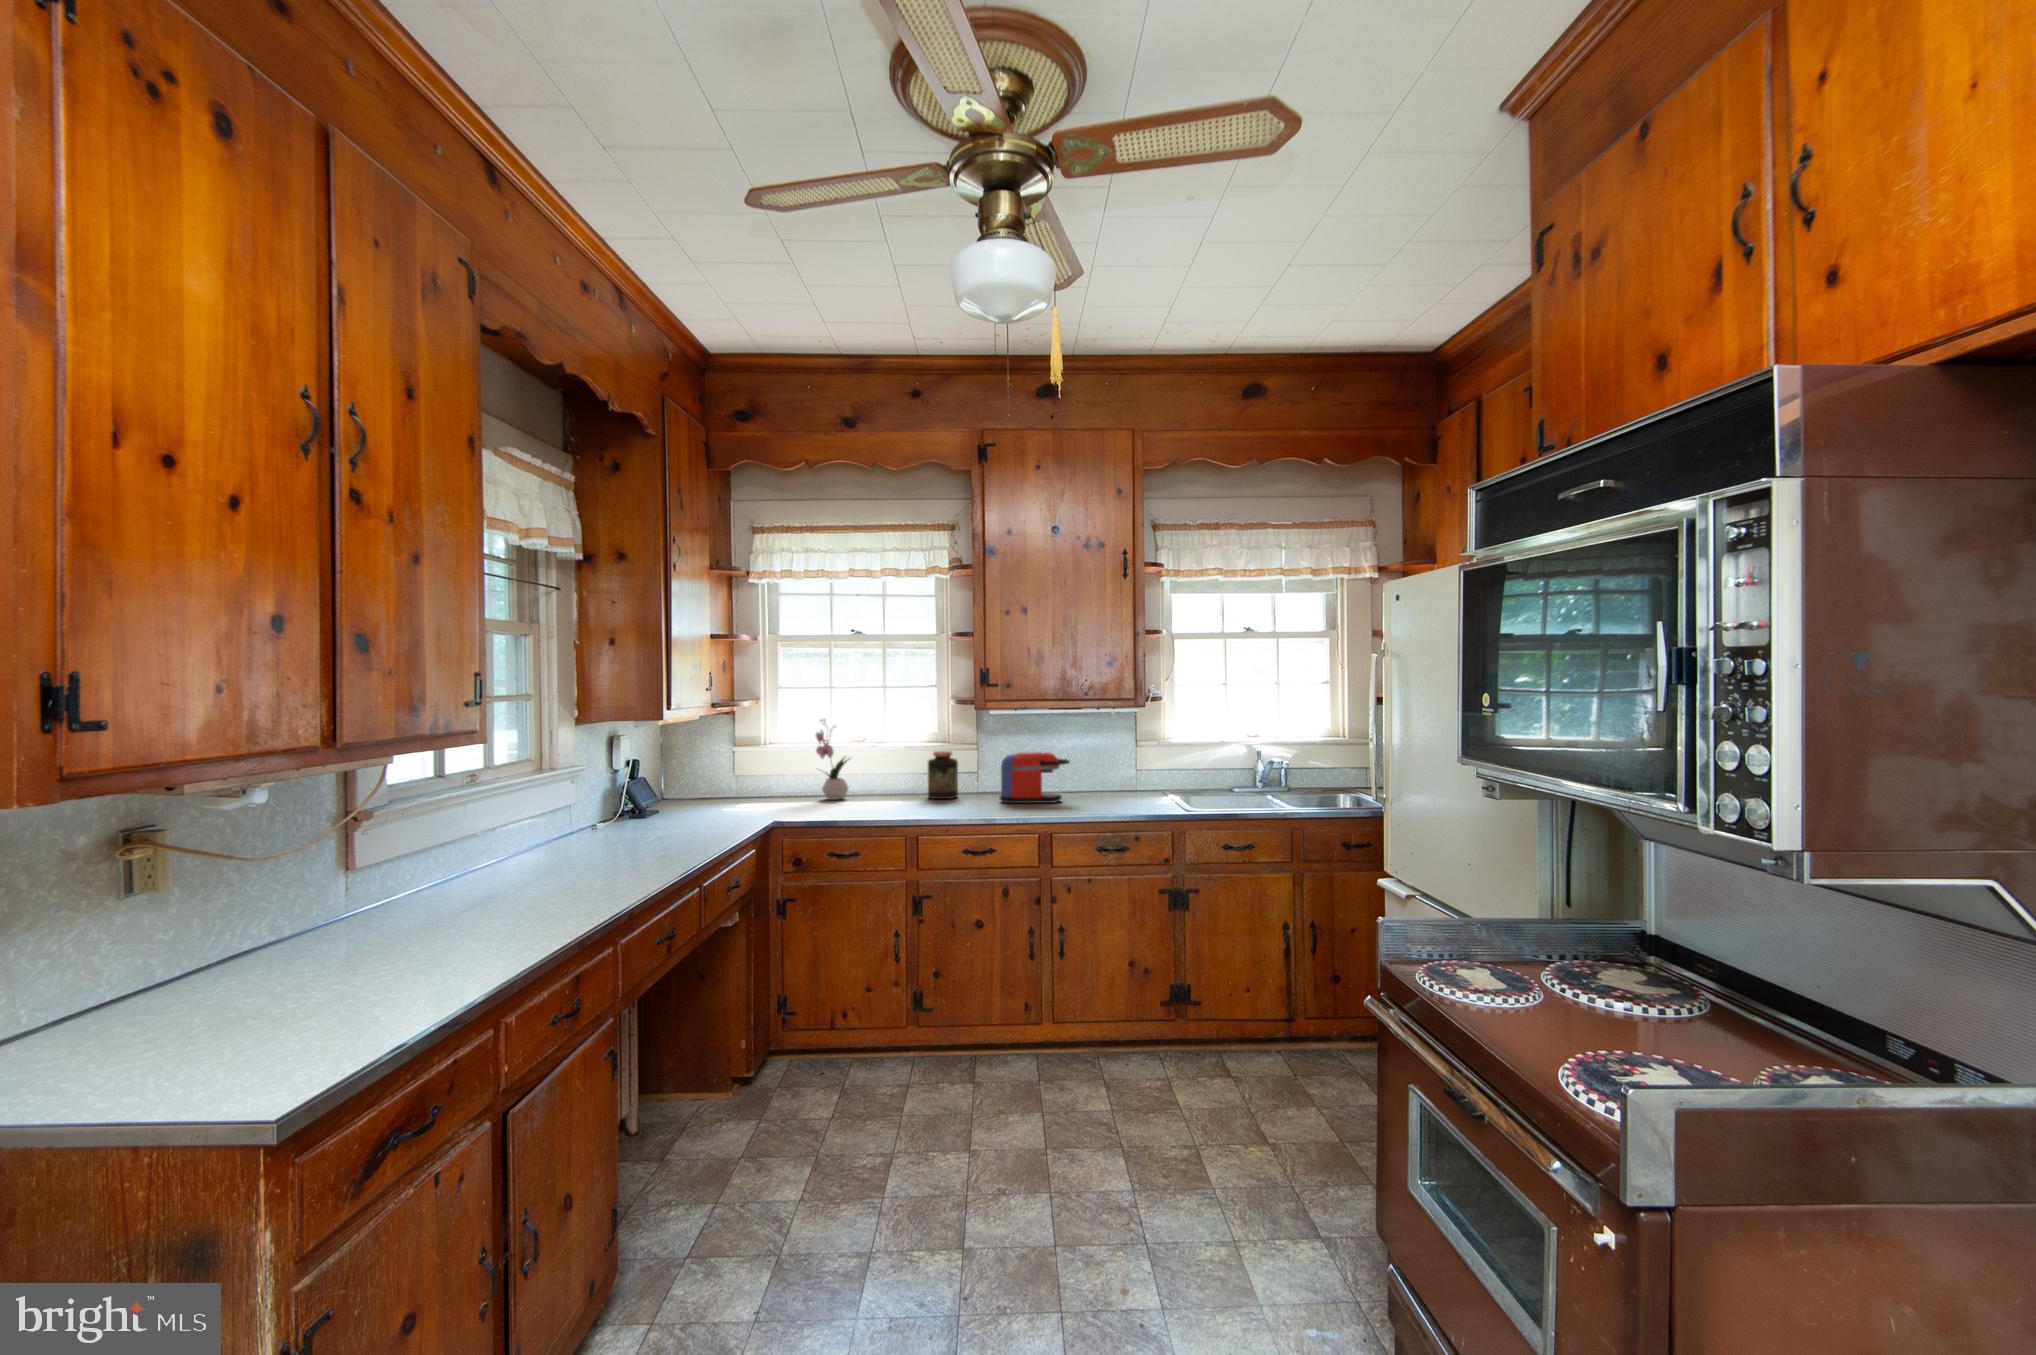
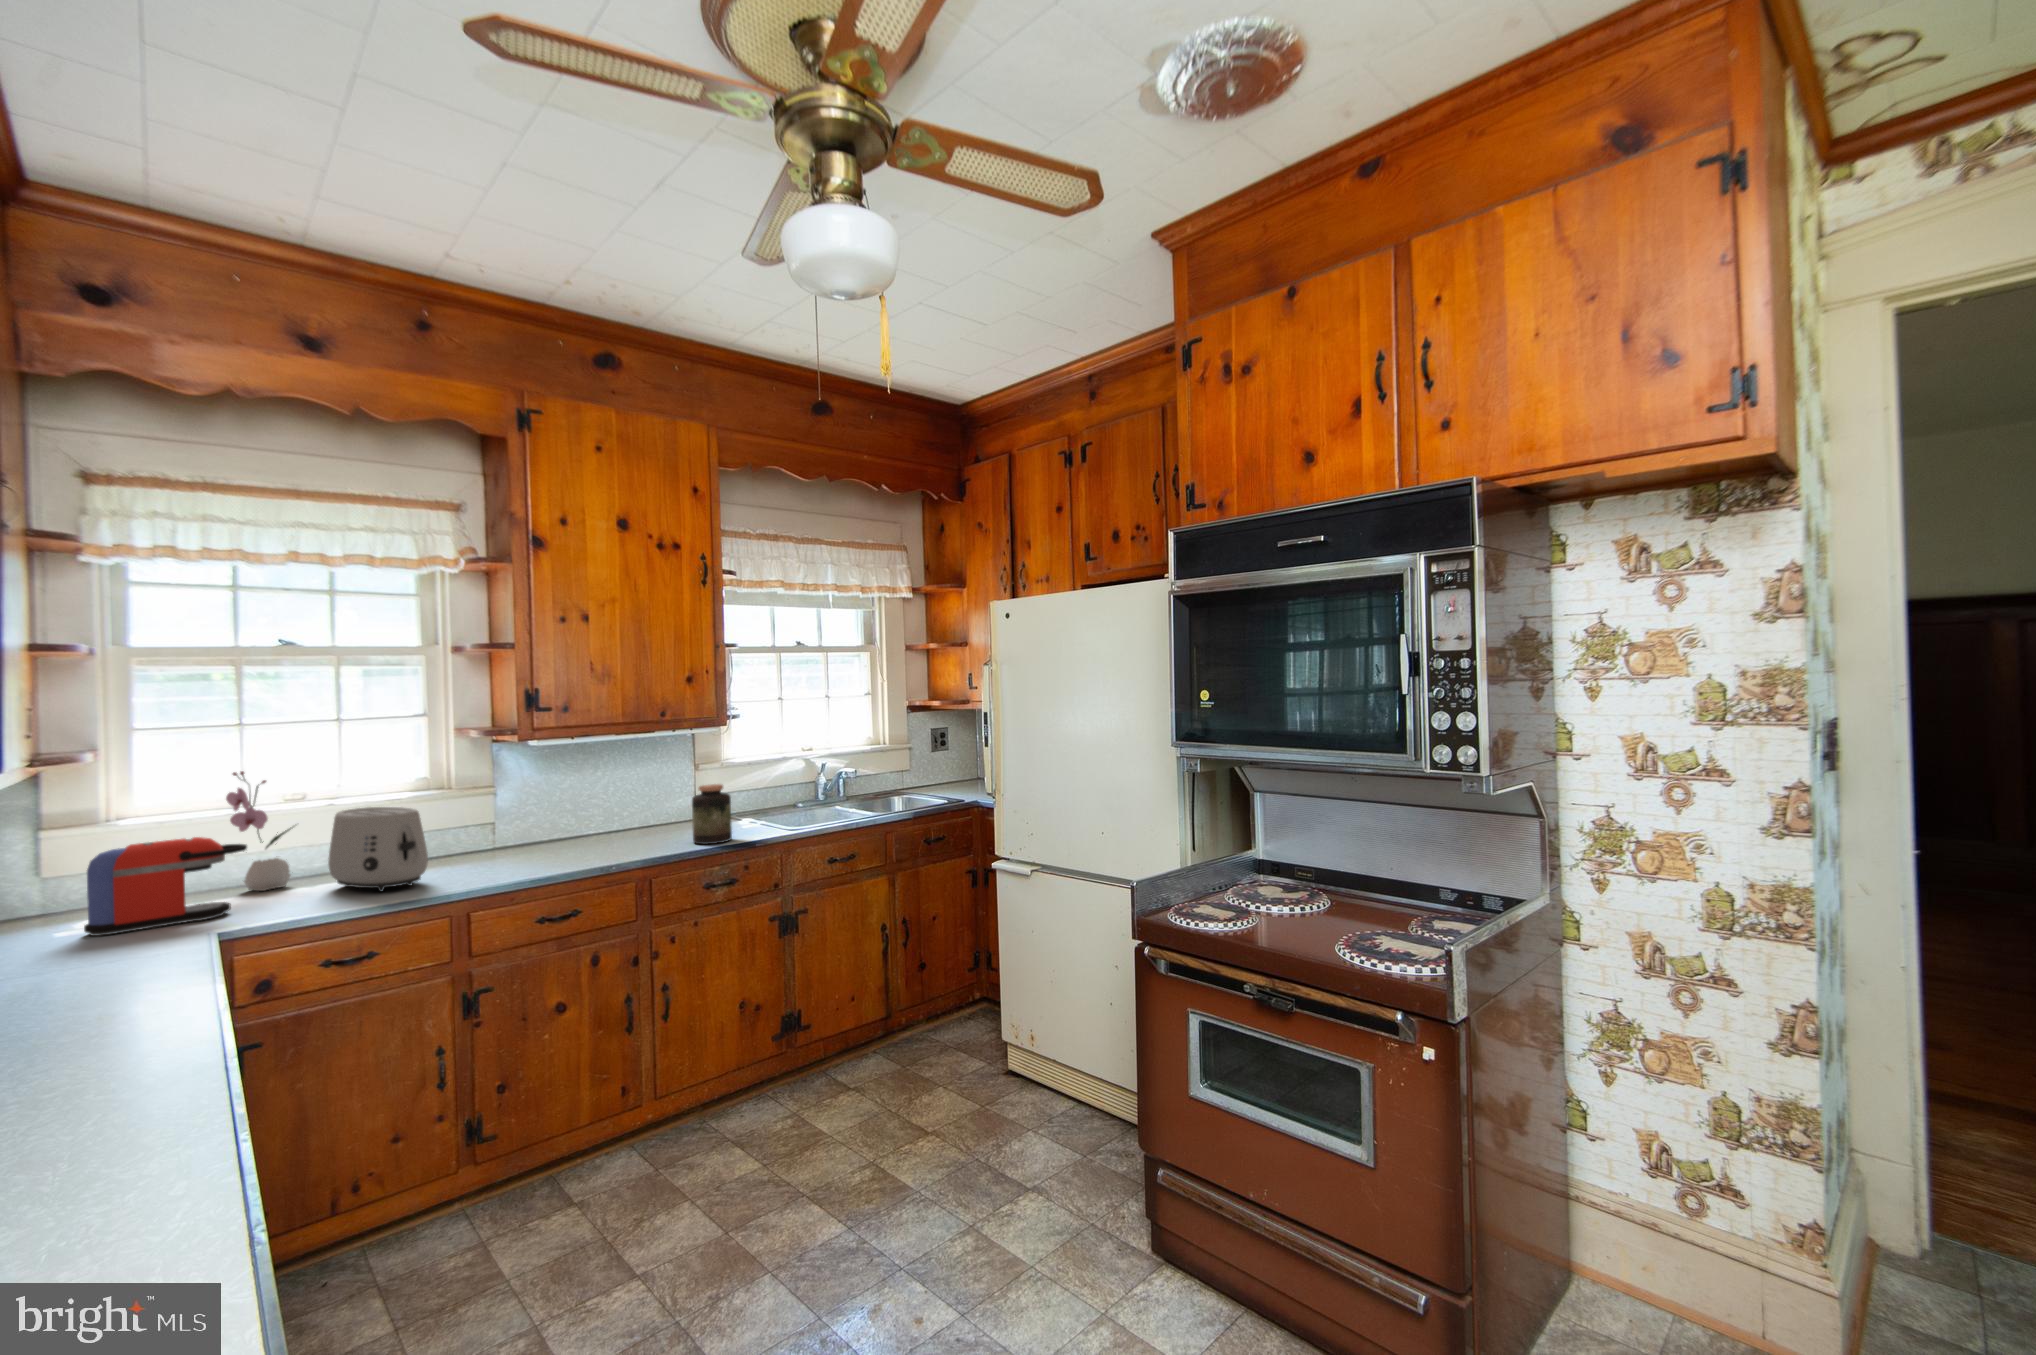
toaster: none [856,750,907,811] -> present [328,807,428,892]
jar: present [928,751,958,799] -> present [692,784,732,844]
coffee maker: present [999,752,1070,803] -> present [84,837,247,936]

